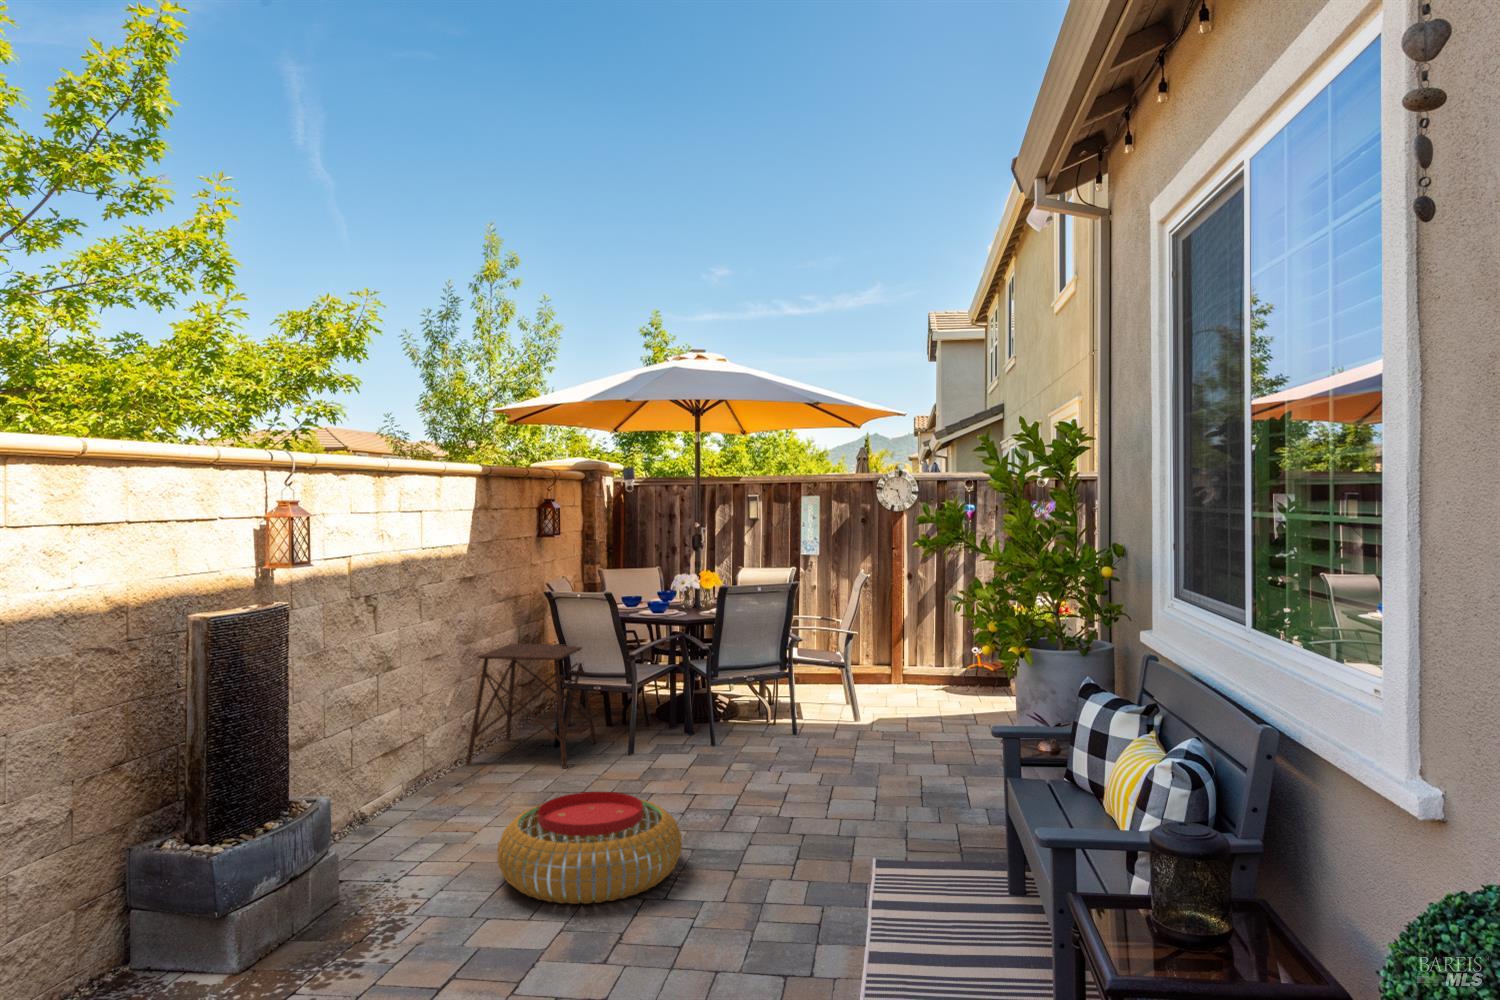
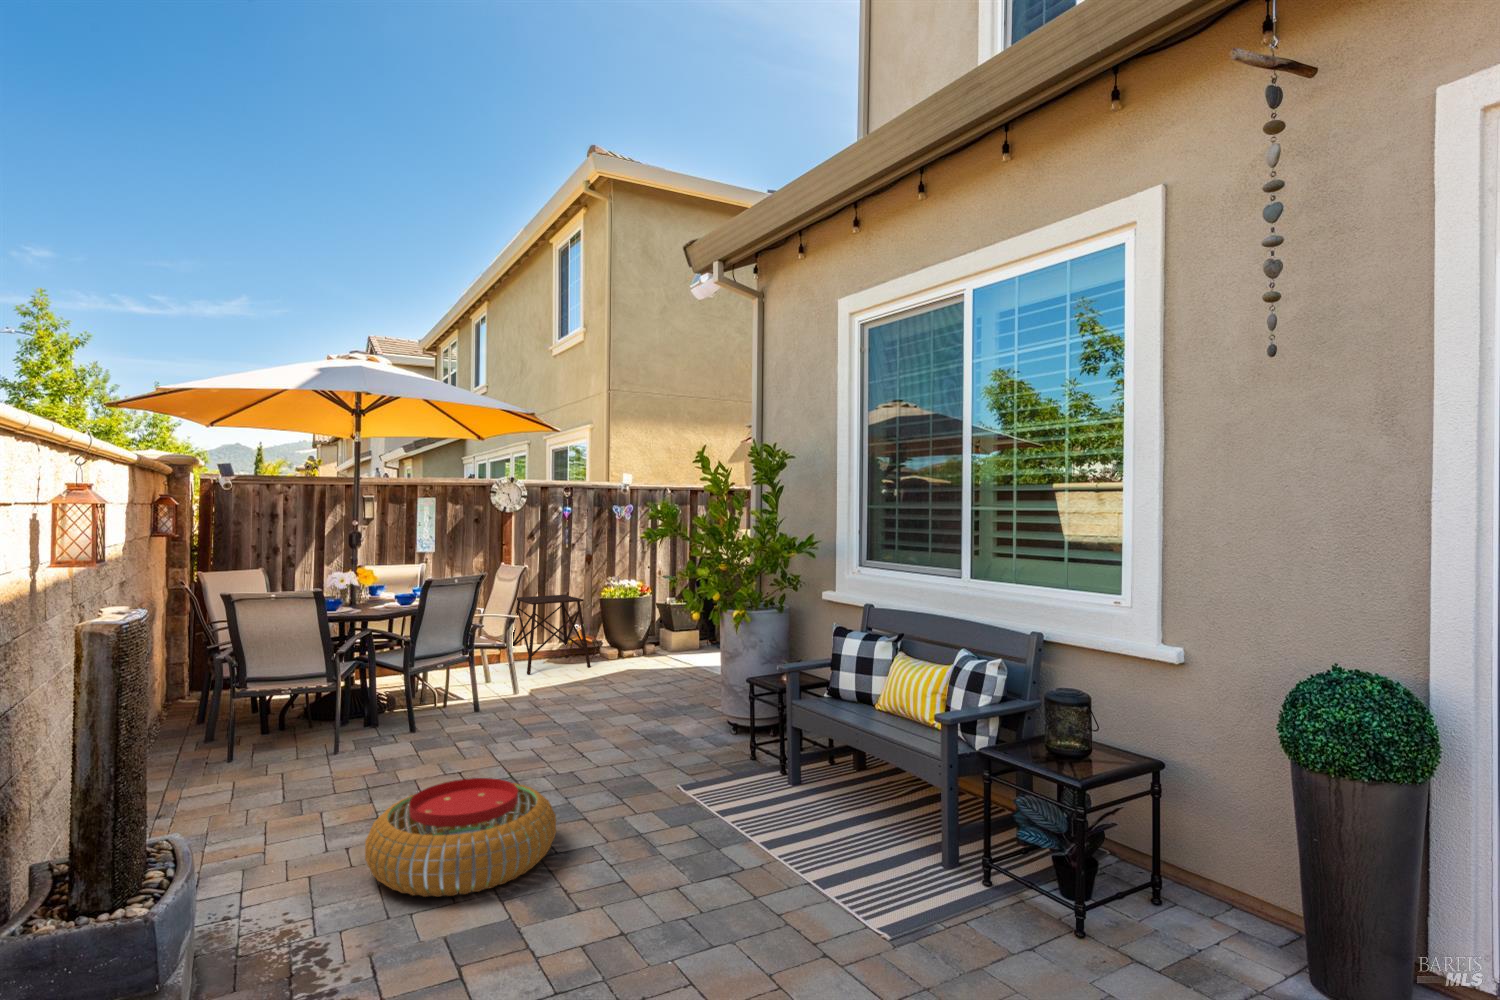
side table: present [466,644,597,768] -> present [513,595,591,675]

